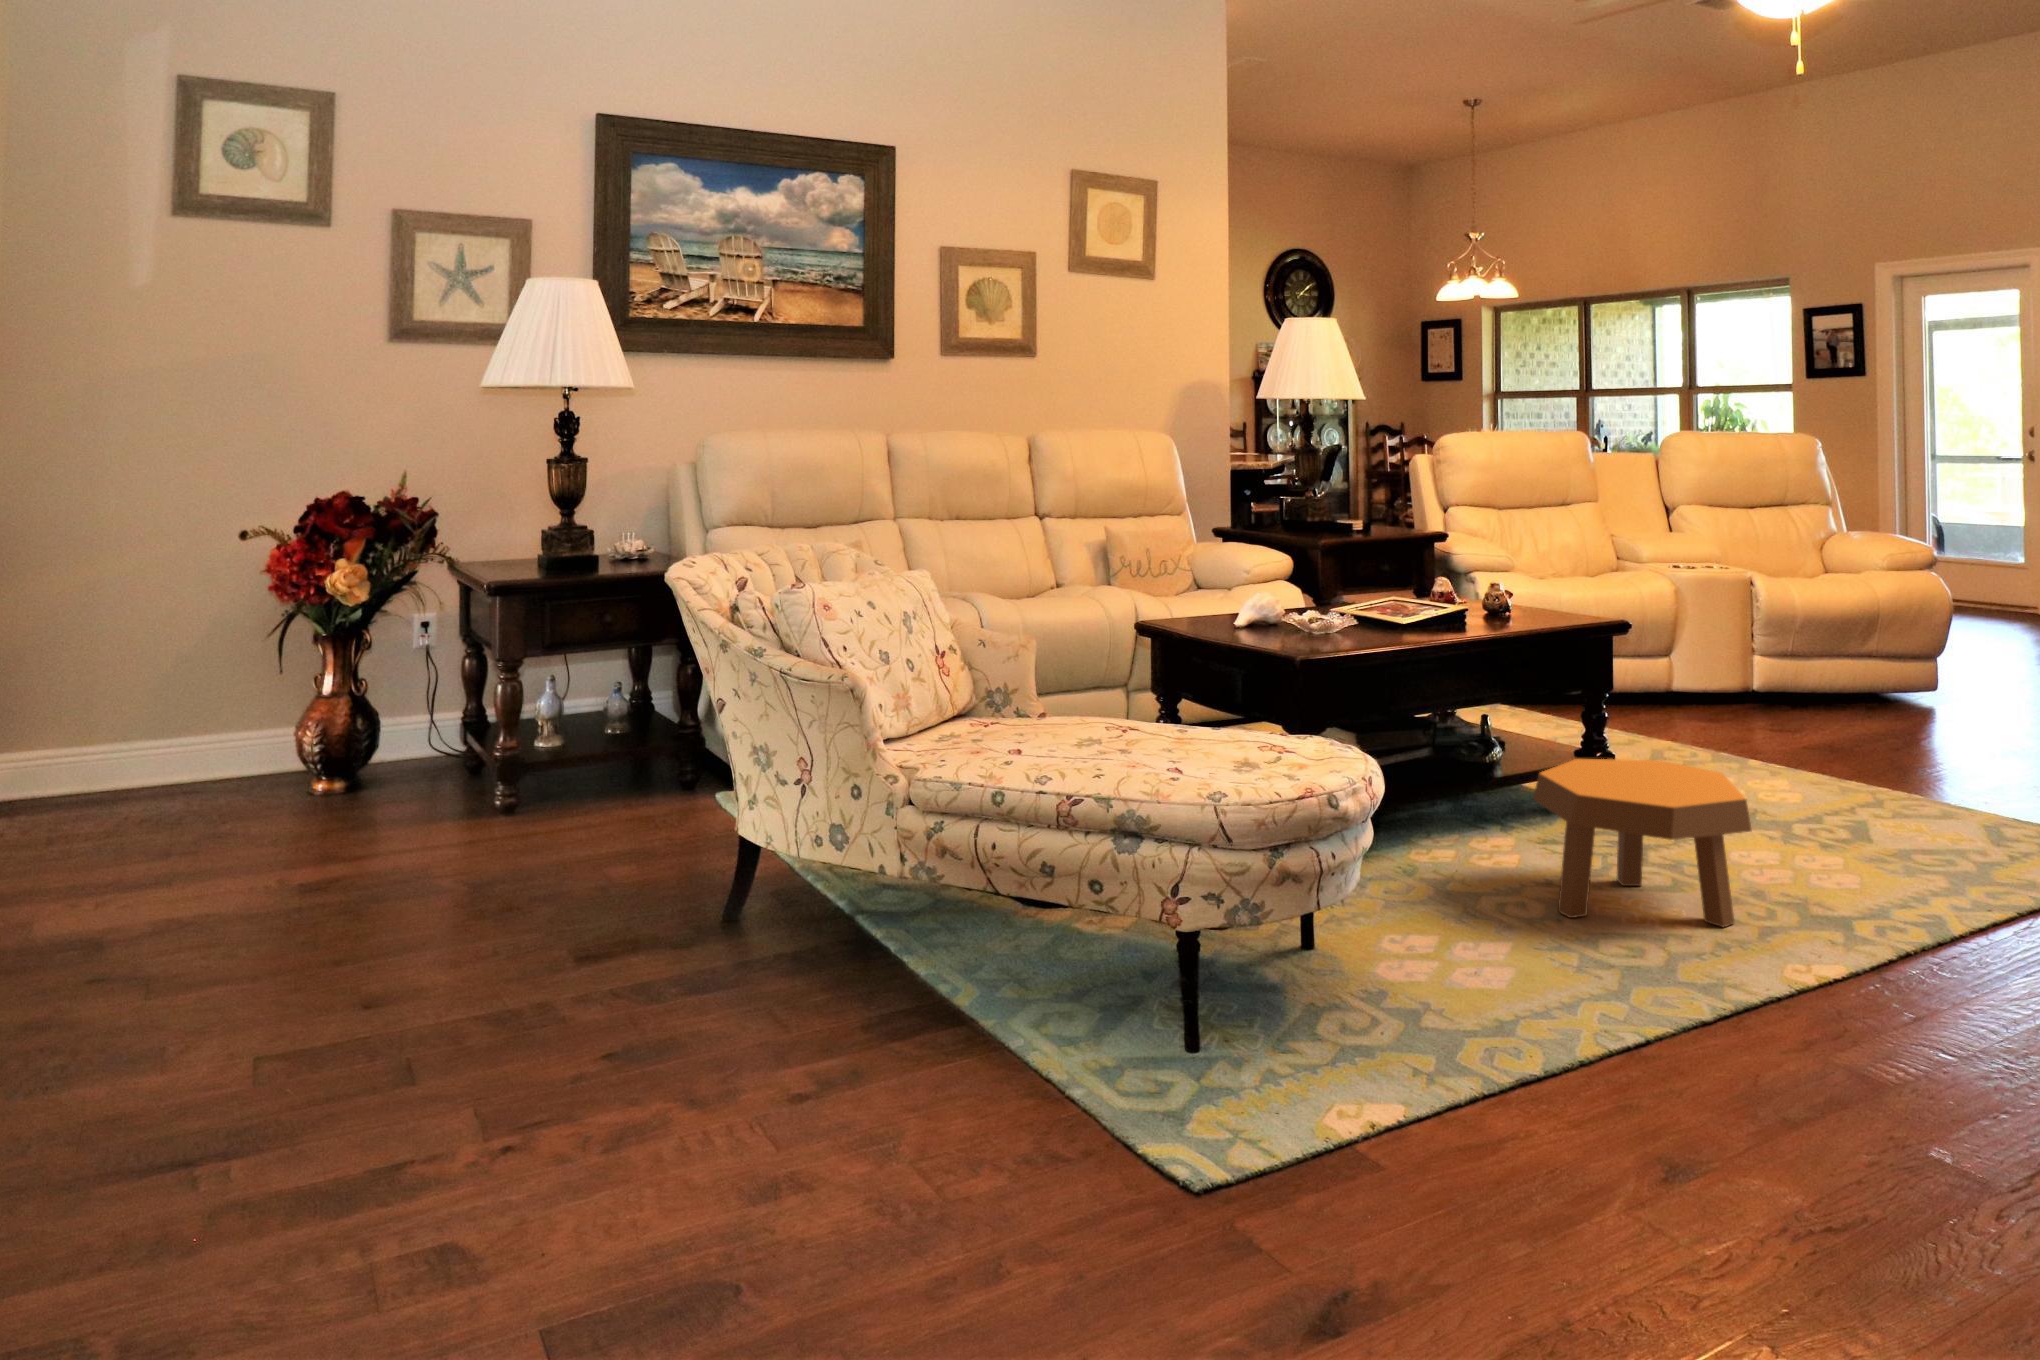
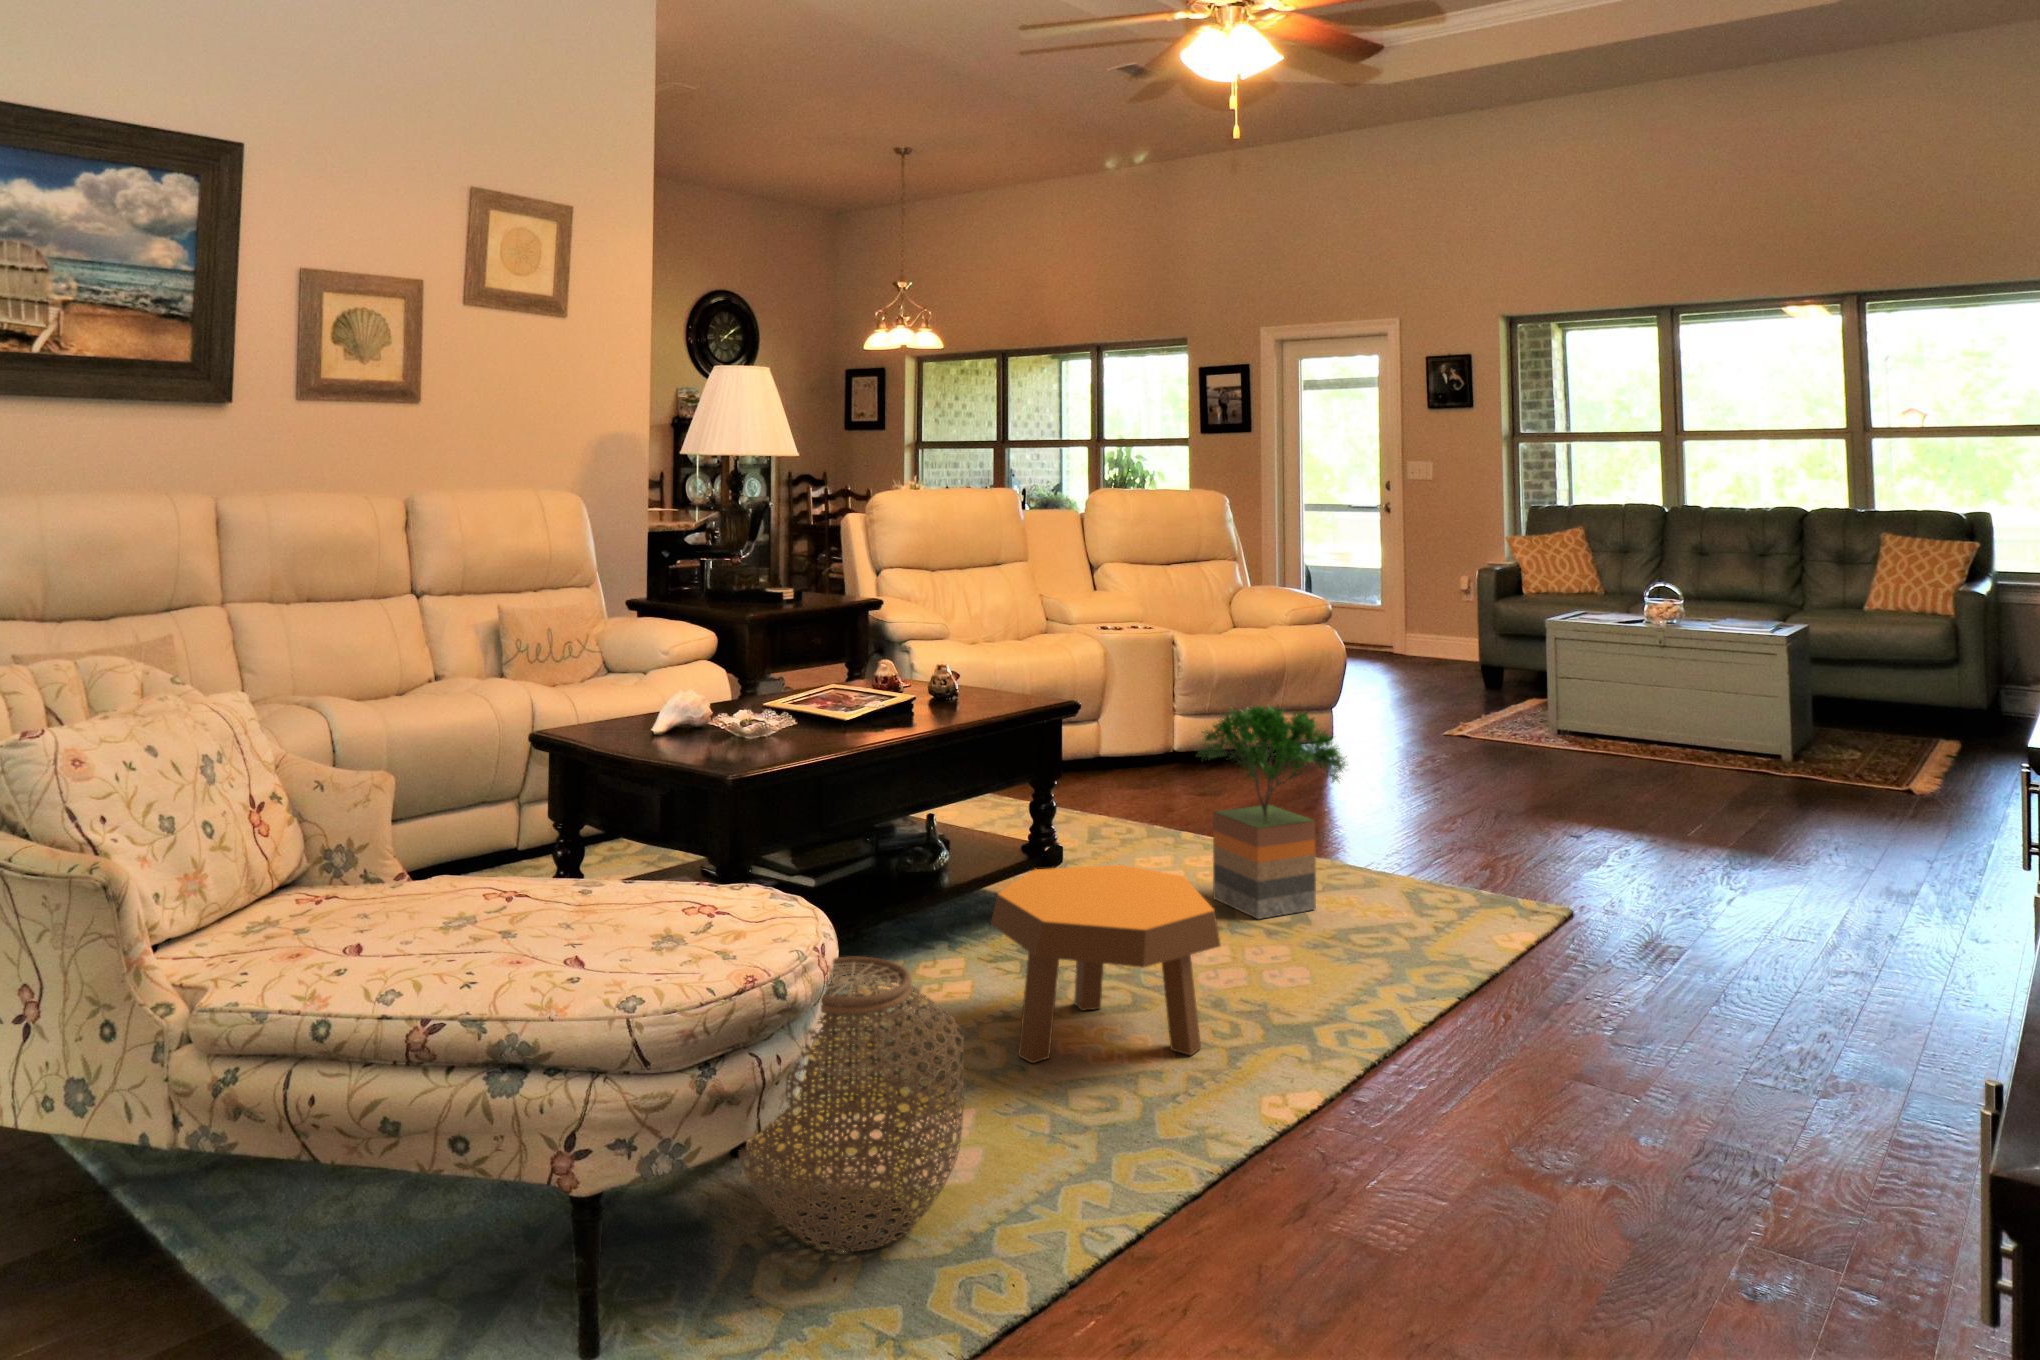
potted tree: none [1751,630,1917,833] -> present [1201,706,1347,919]
woven basket: none [1303,793,1493,1021] -> present [738,956,964,1251]

